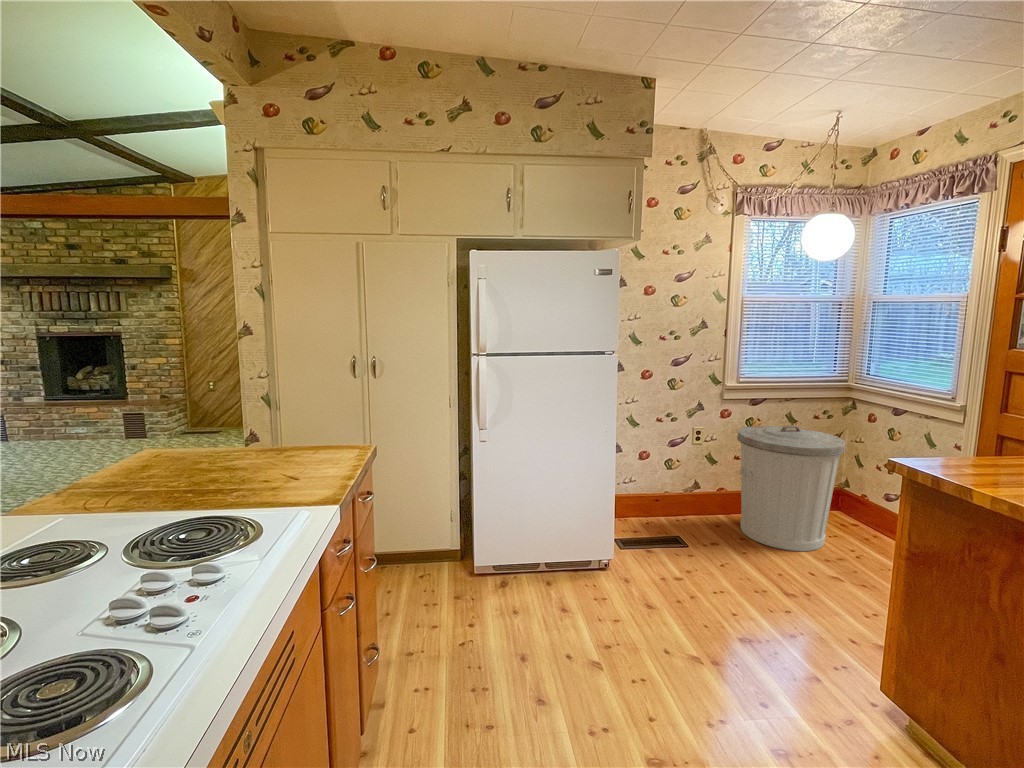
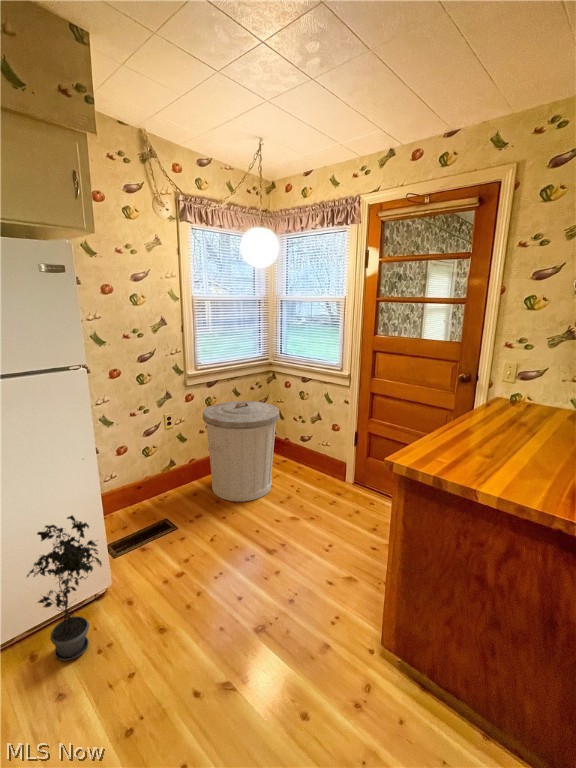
potted plant: none [549,477,607,605] -> present [27,515,102,661]

